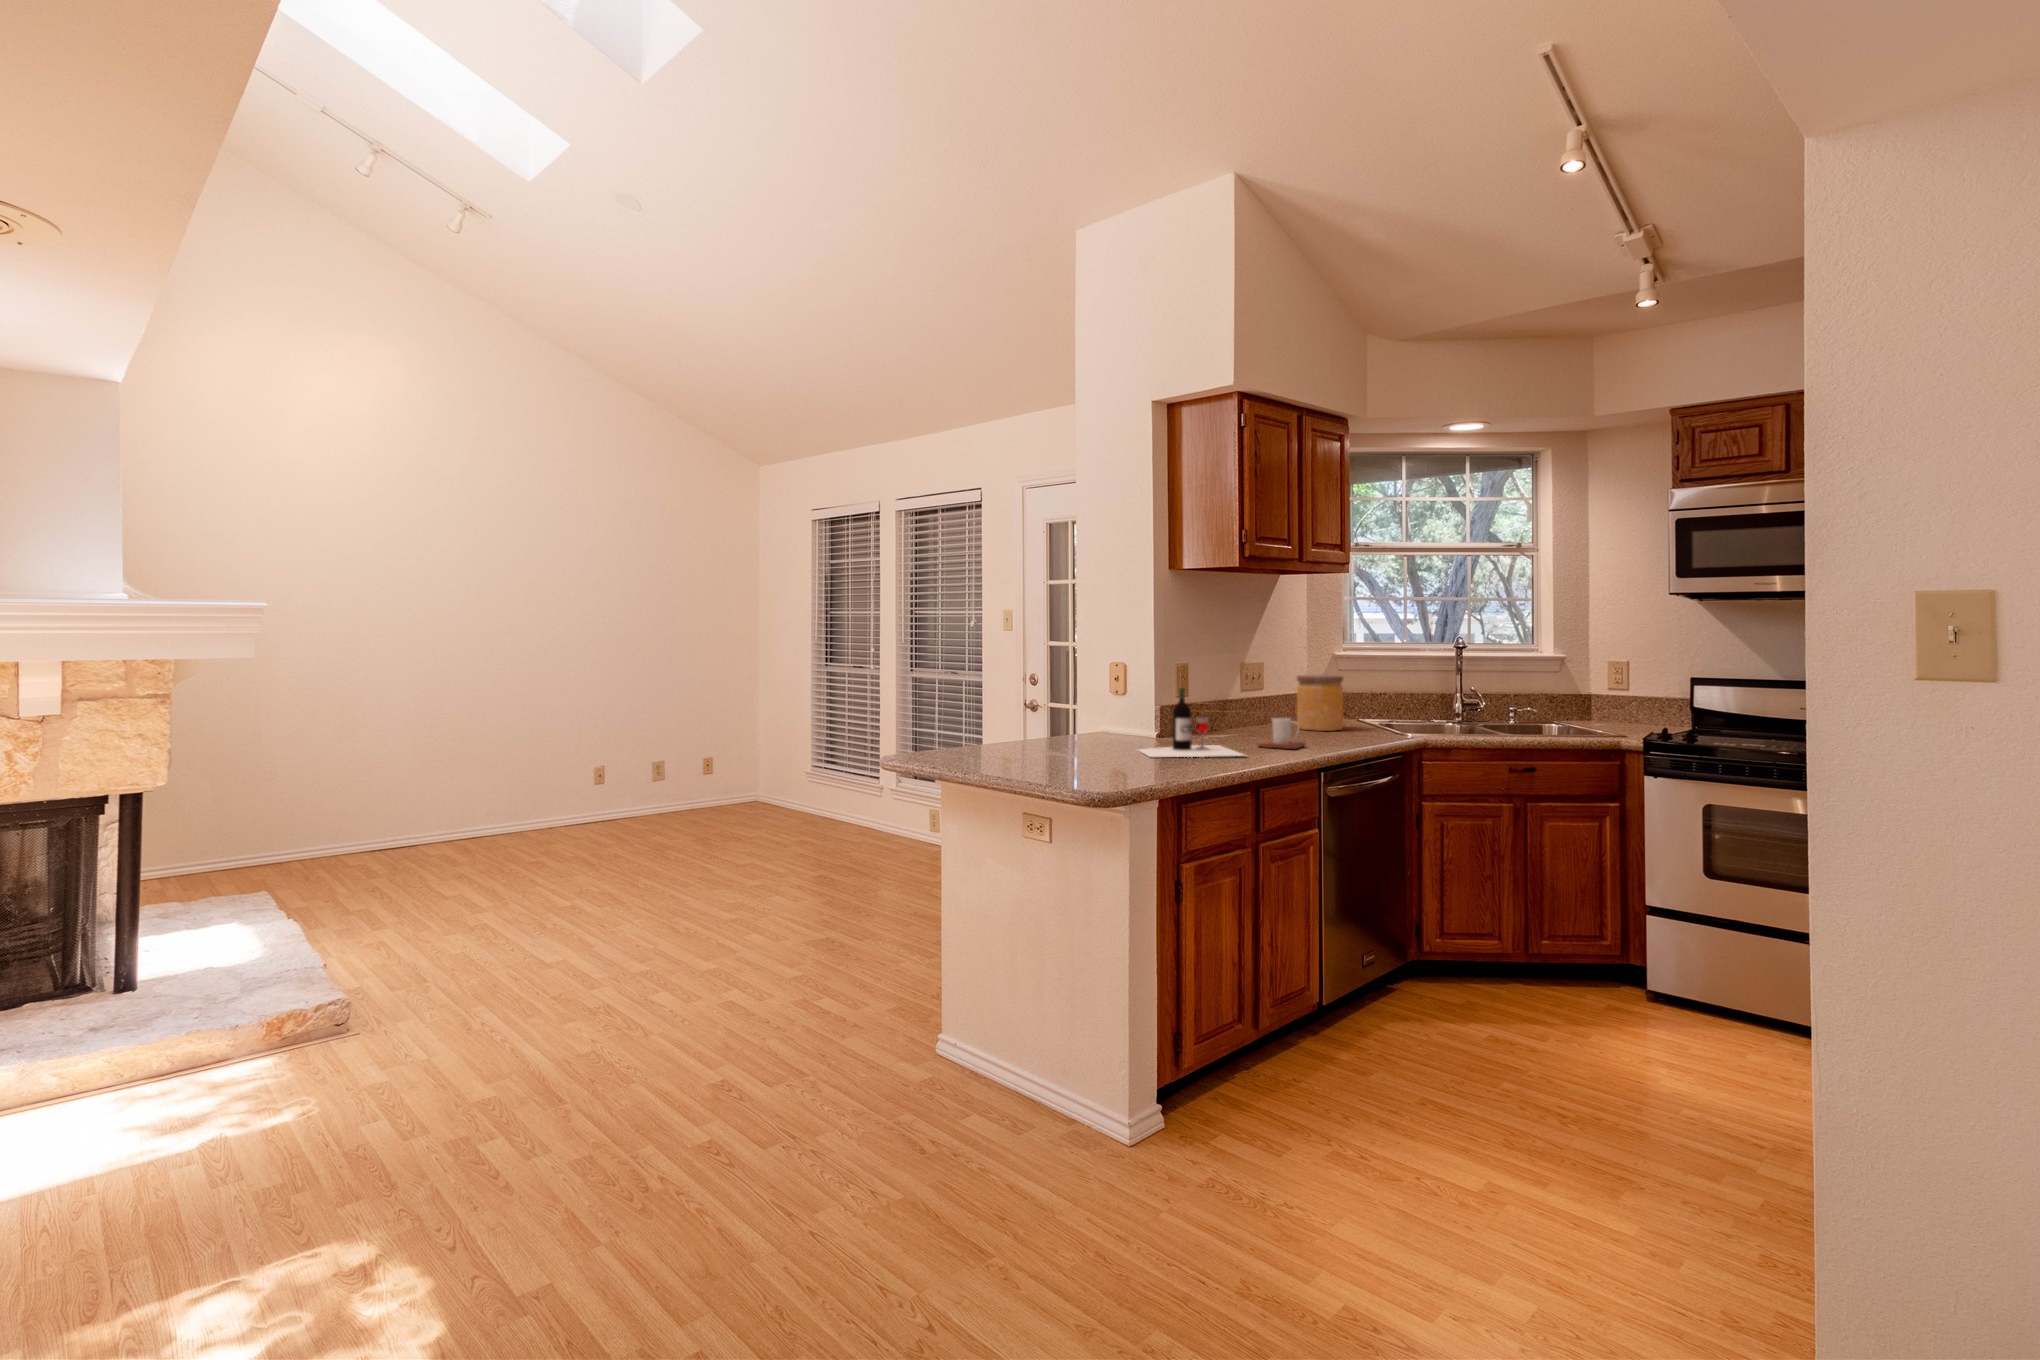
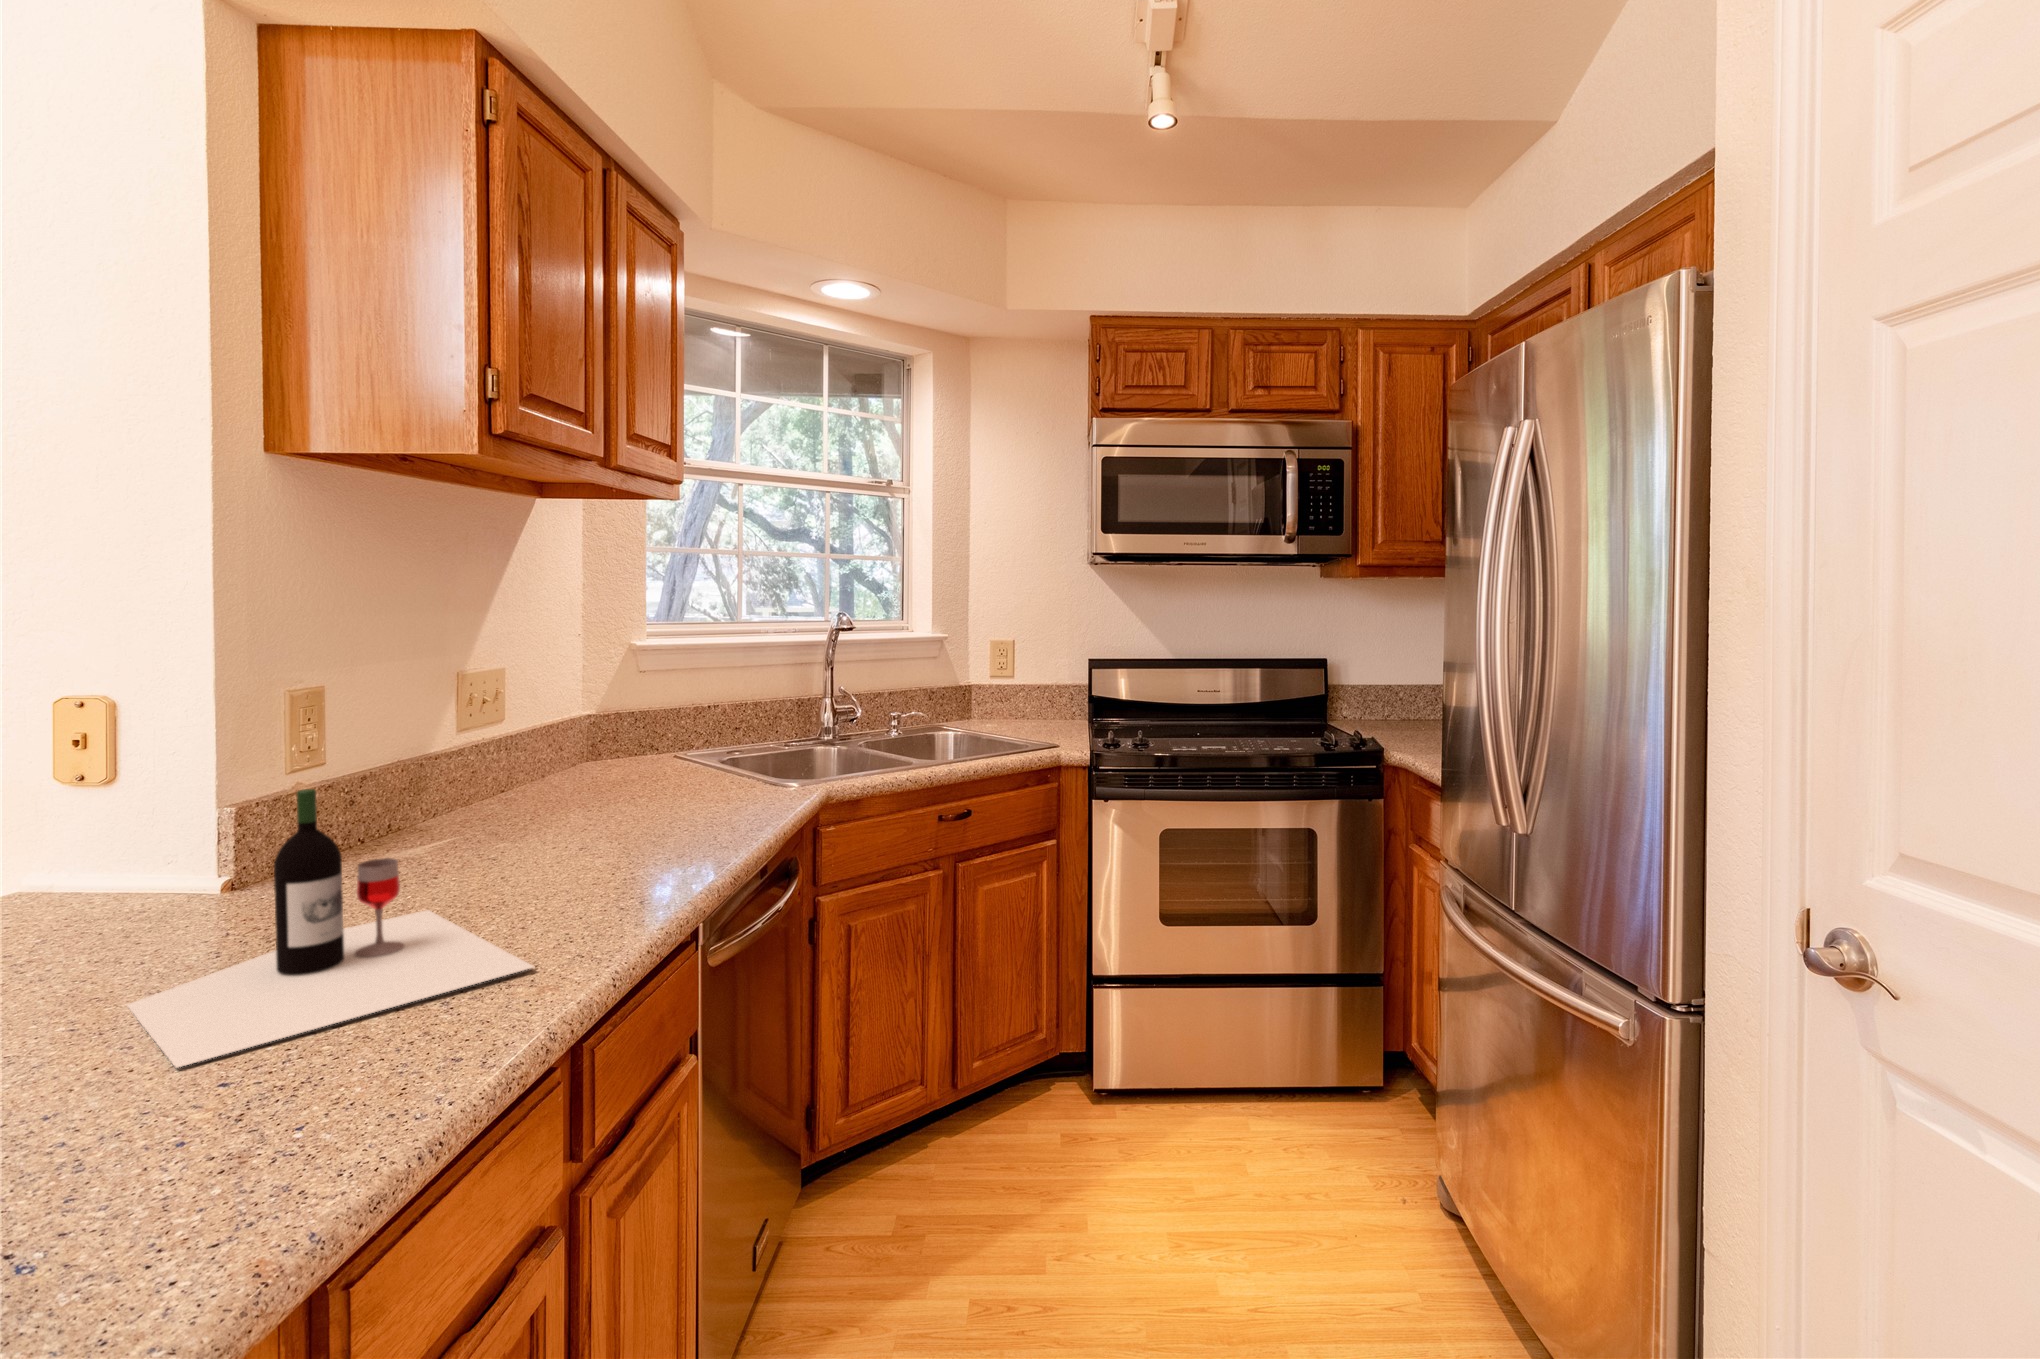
jar: present [1297,675,1343,731] -> none [586,687,679,801]
mug: present [1258,718,1305,749] -> none [538,816,649,900]

